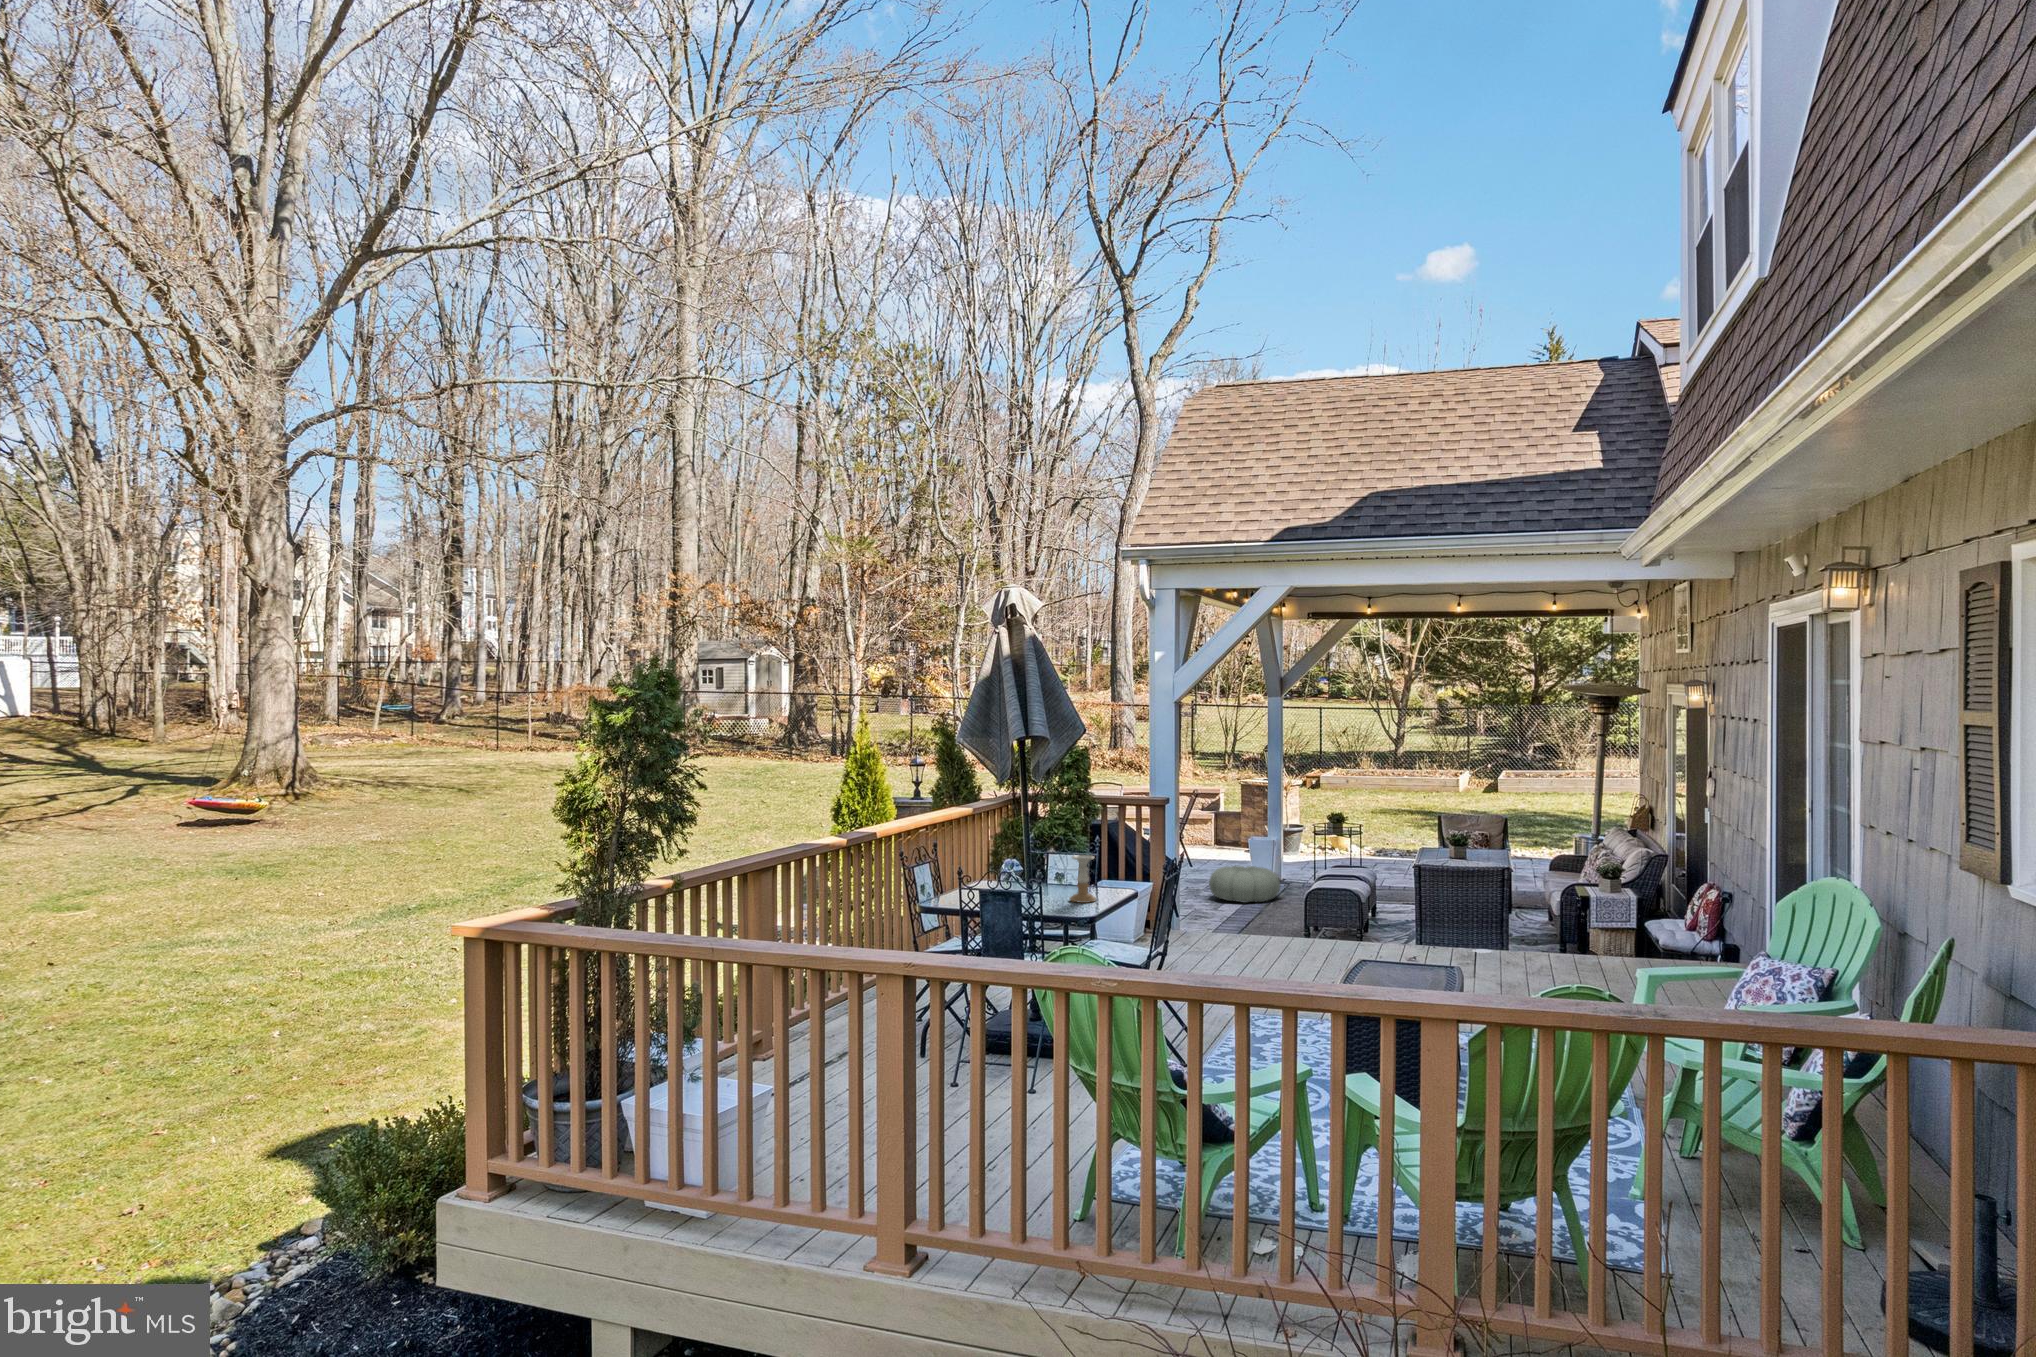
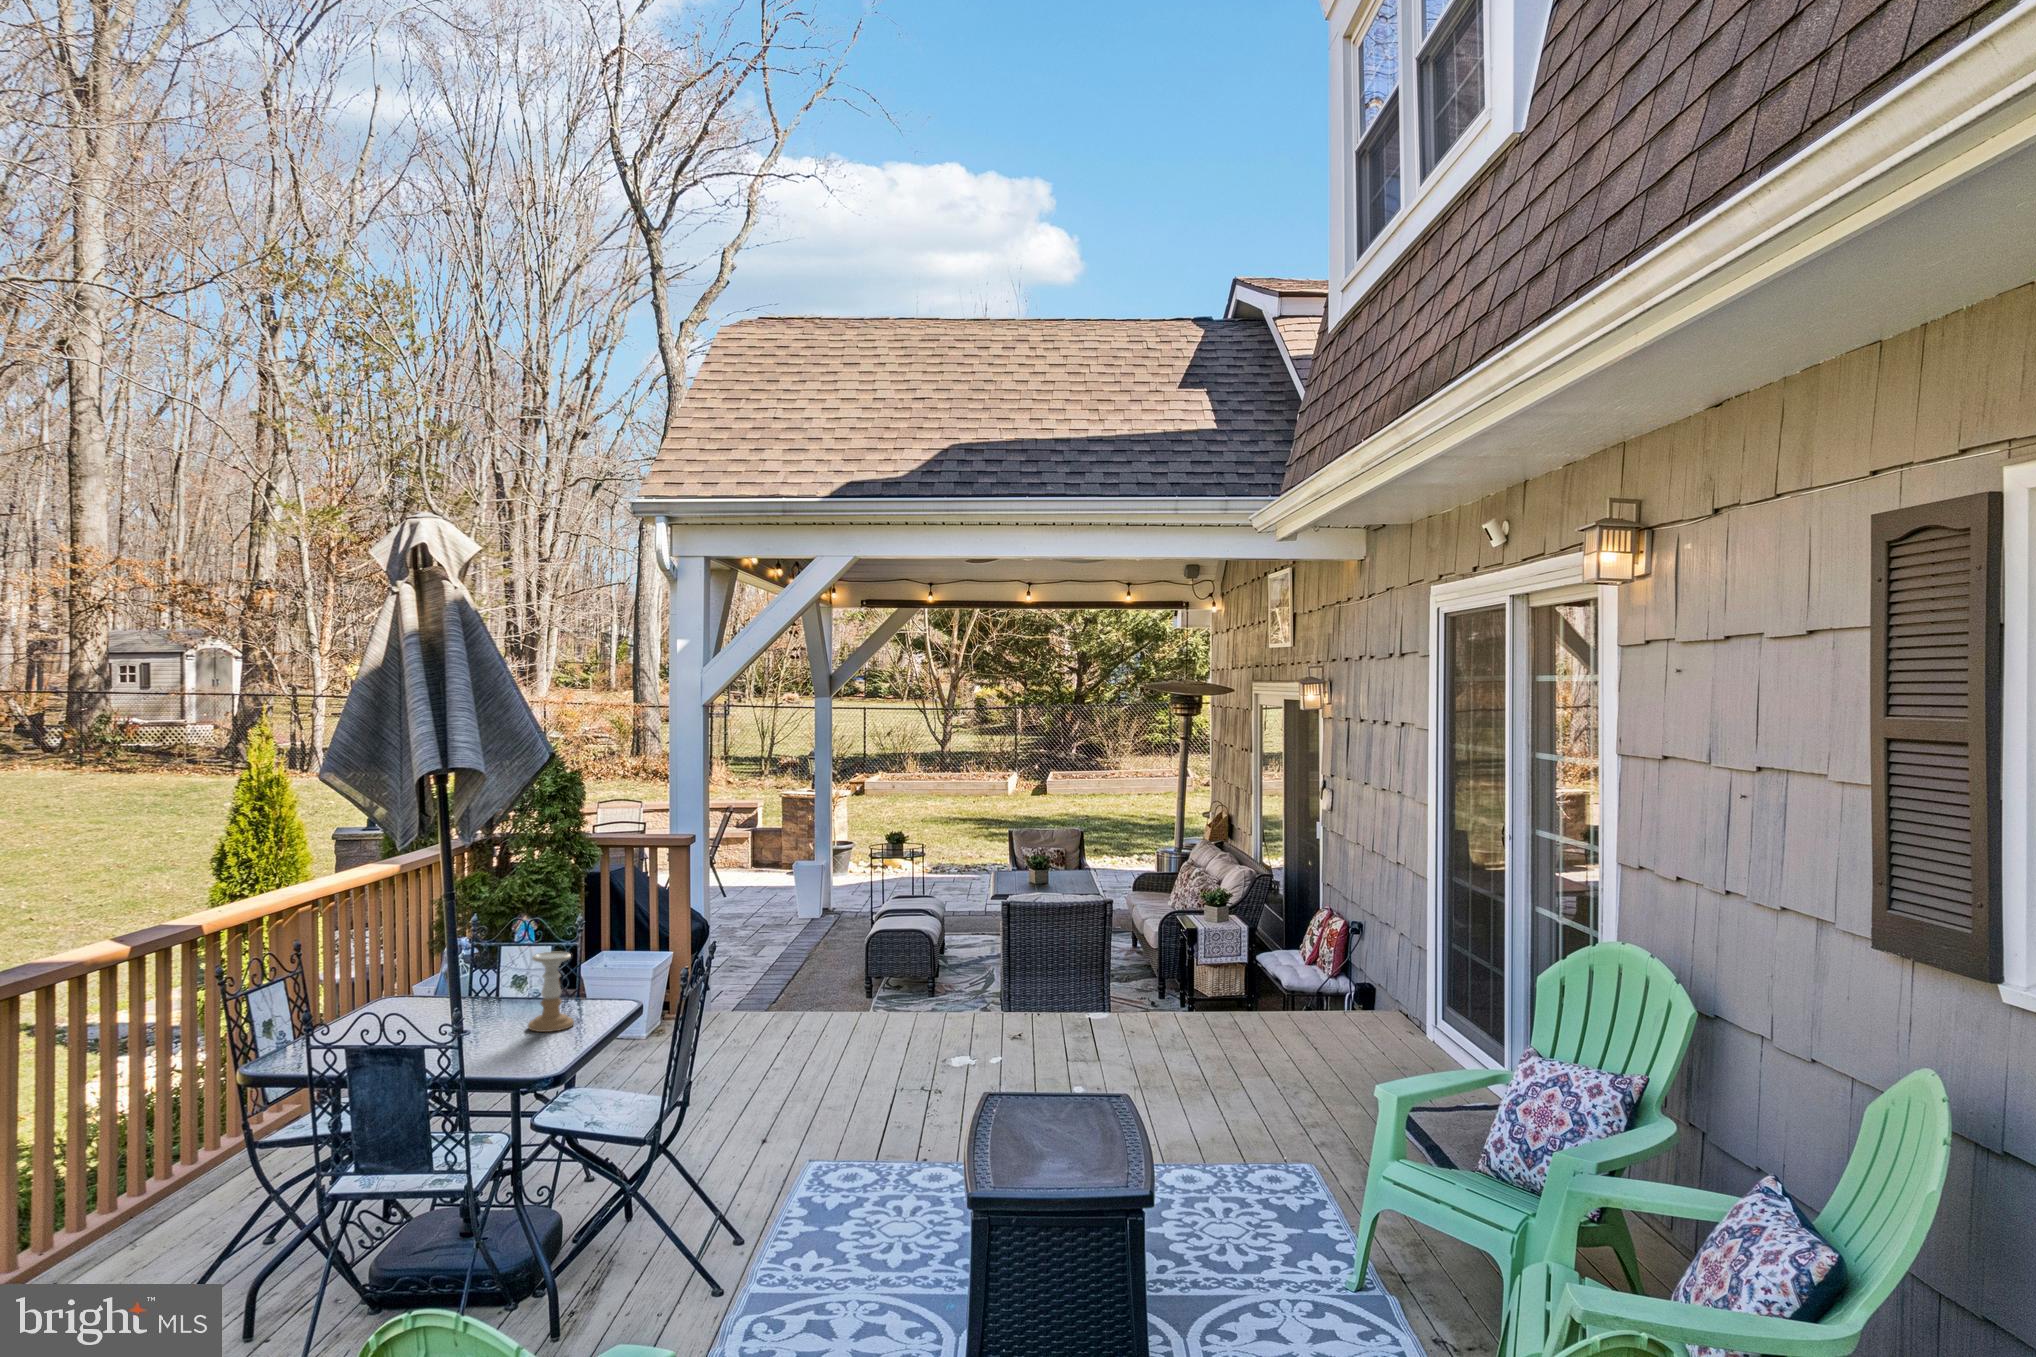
pouf: present [1209,866,1280,903] -> none [751,897,835,943]

